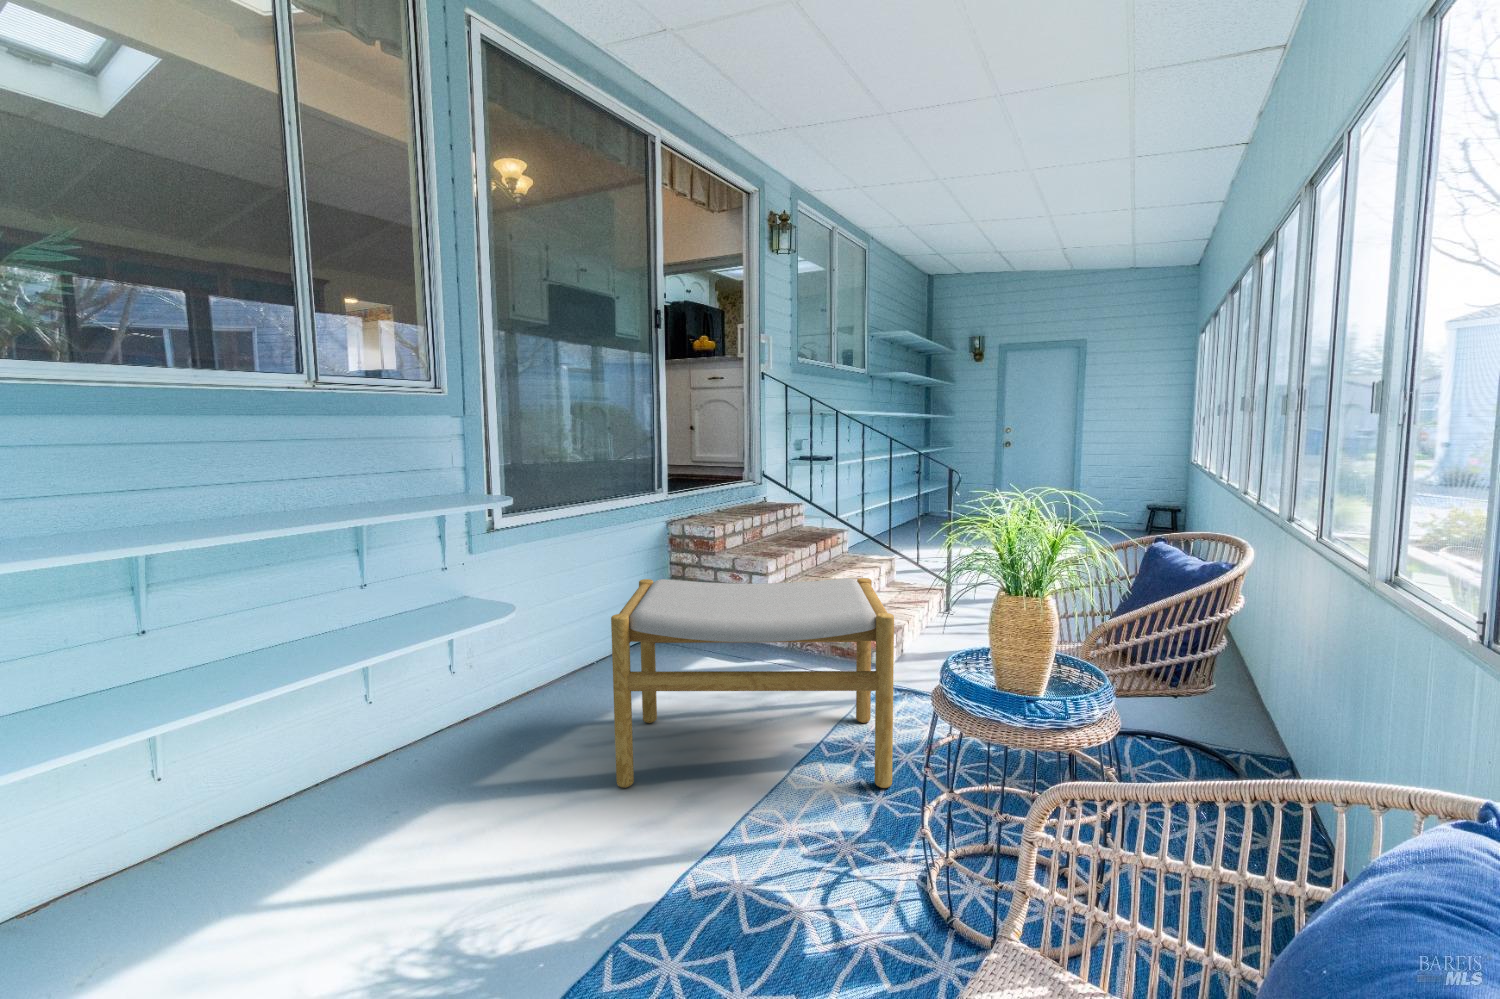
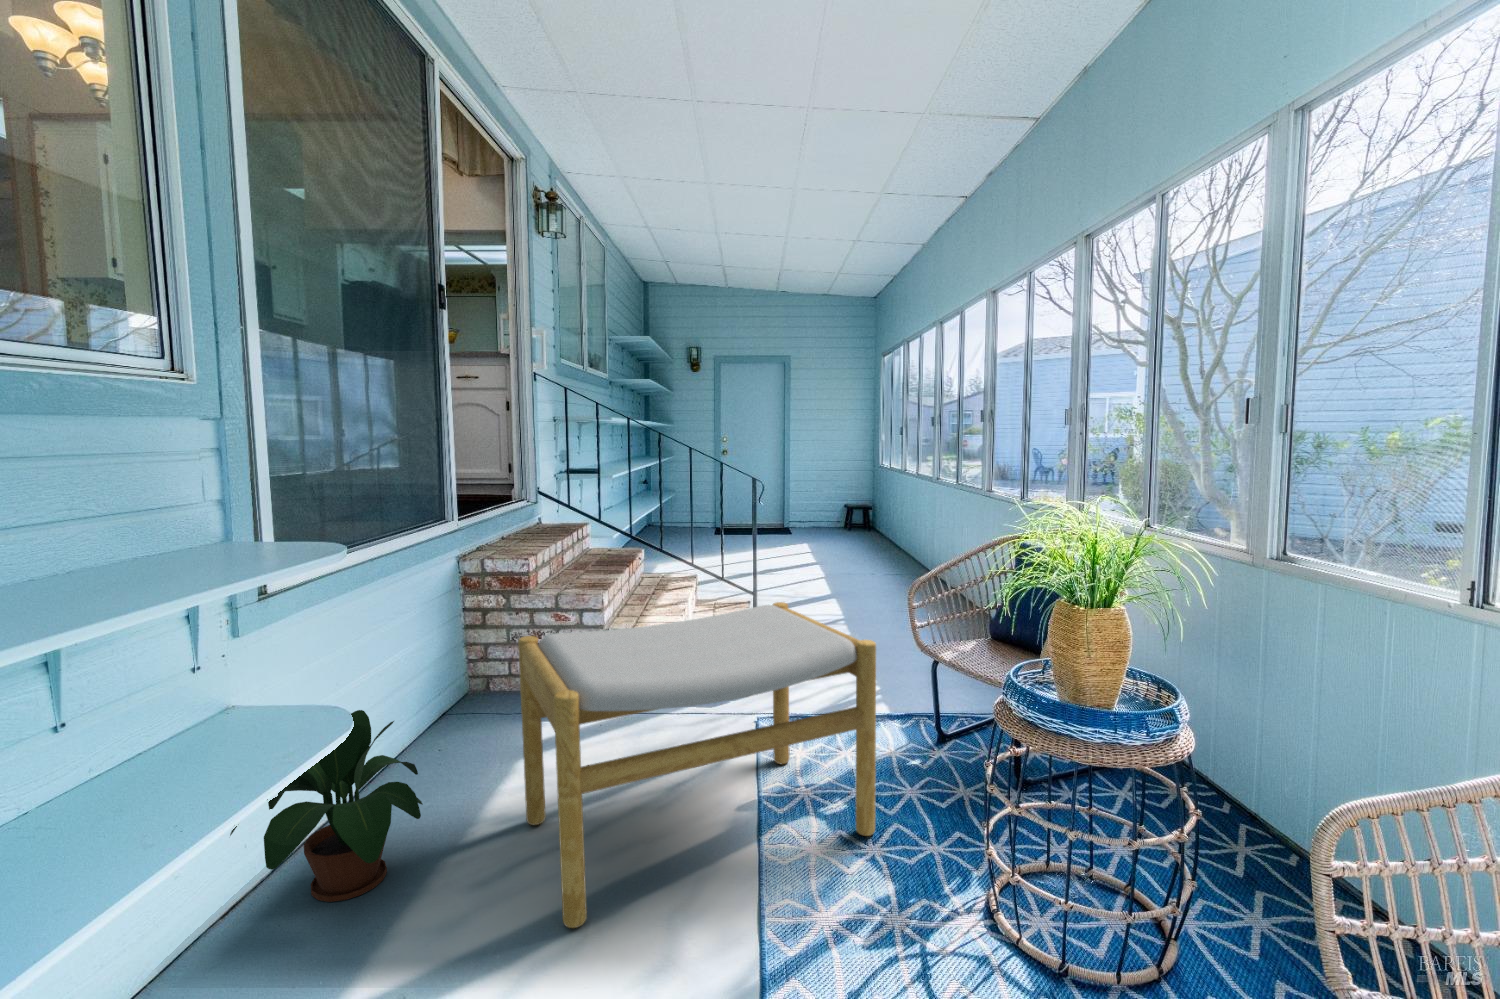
potted plant: none [453,611,577,738] -> present [230,710,422,902]

